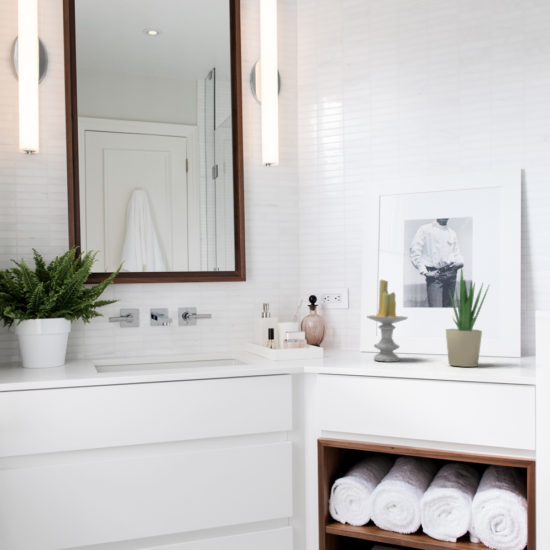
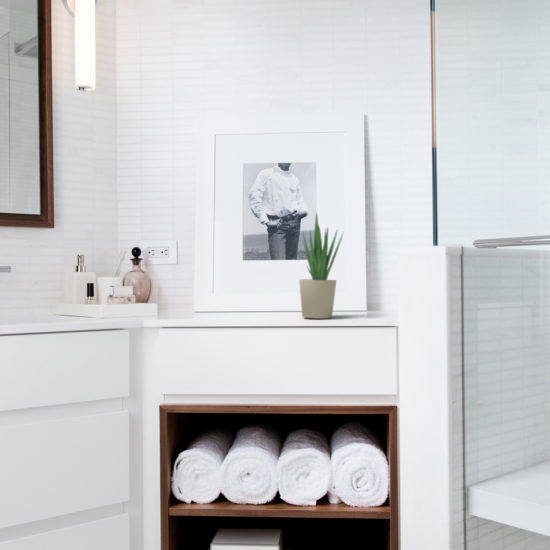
candle: present [367,280,407,362] -> none [211,226,256,318]

